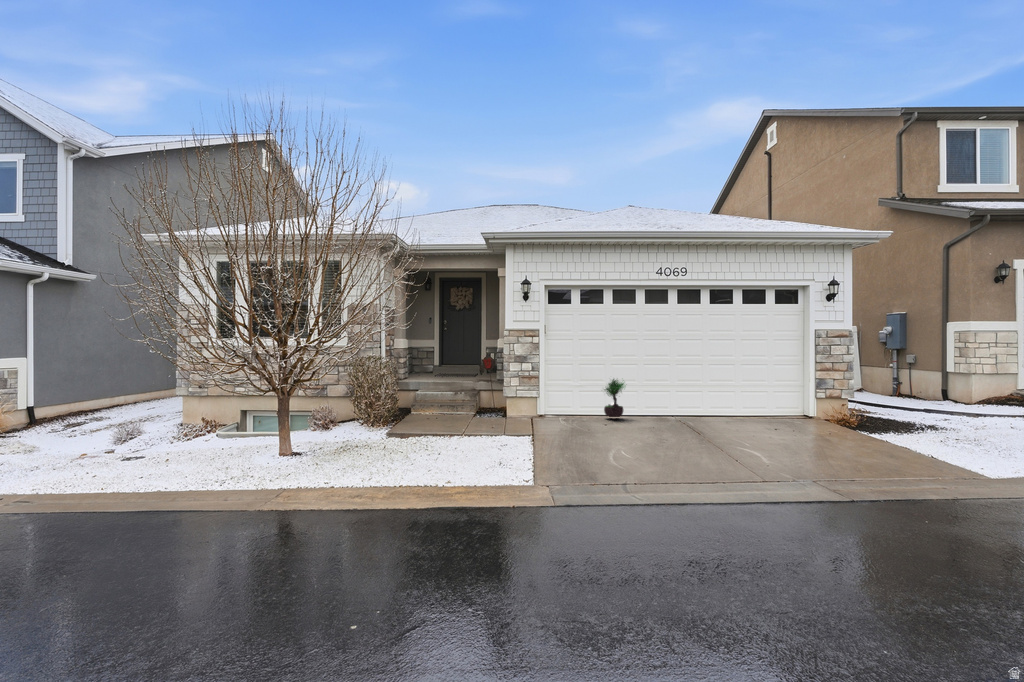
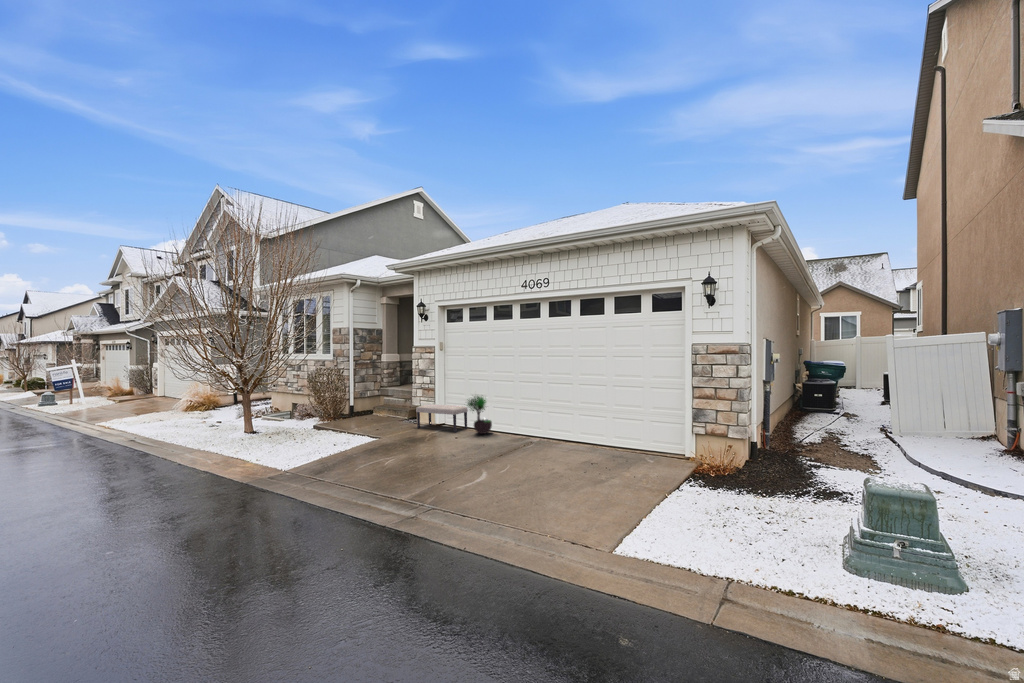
bench: none [527,393,586,422] -> present [416,404,468,432]

